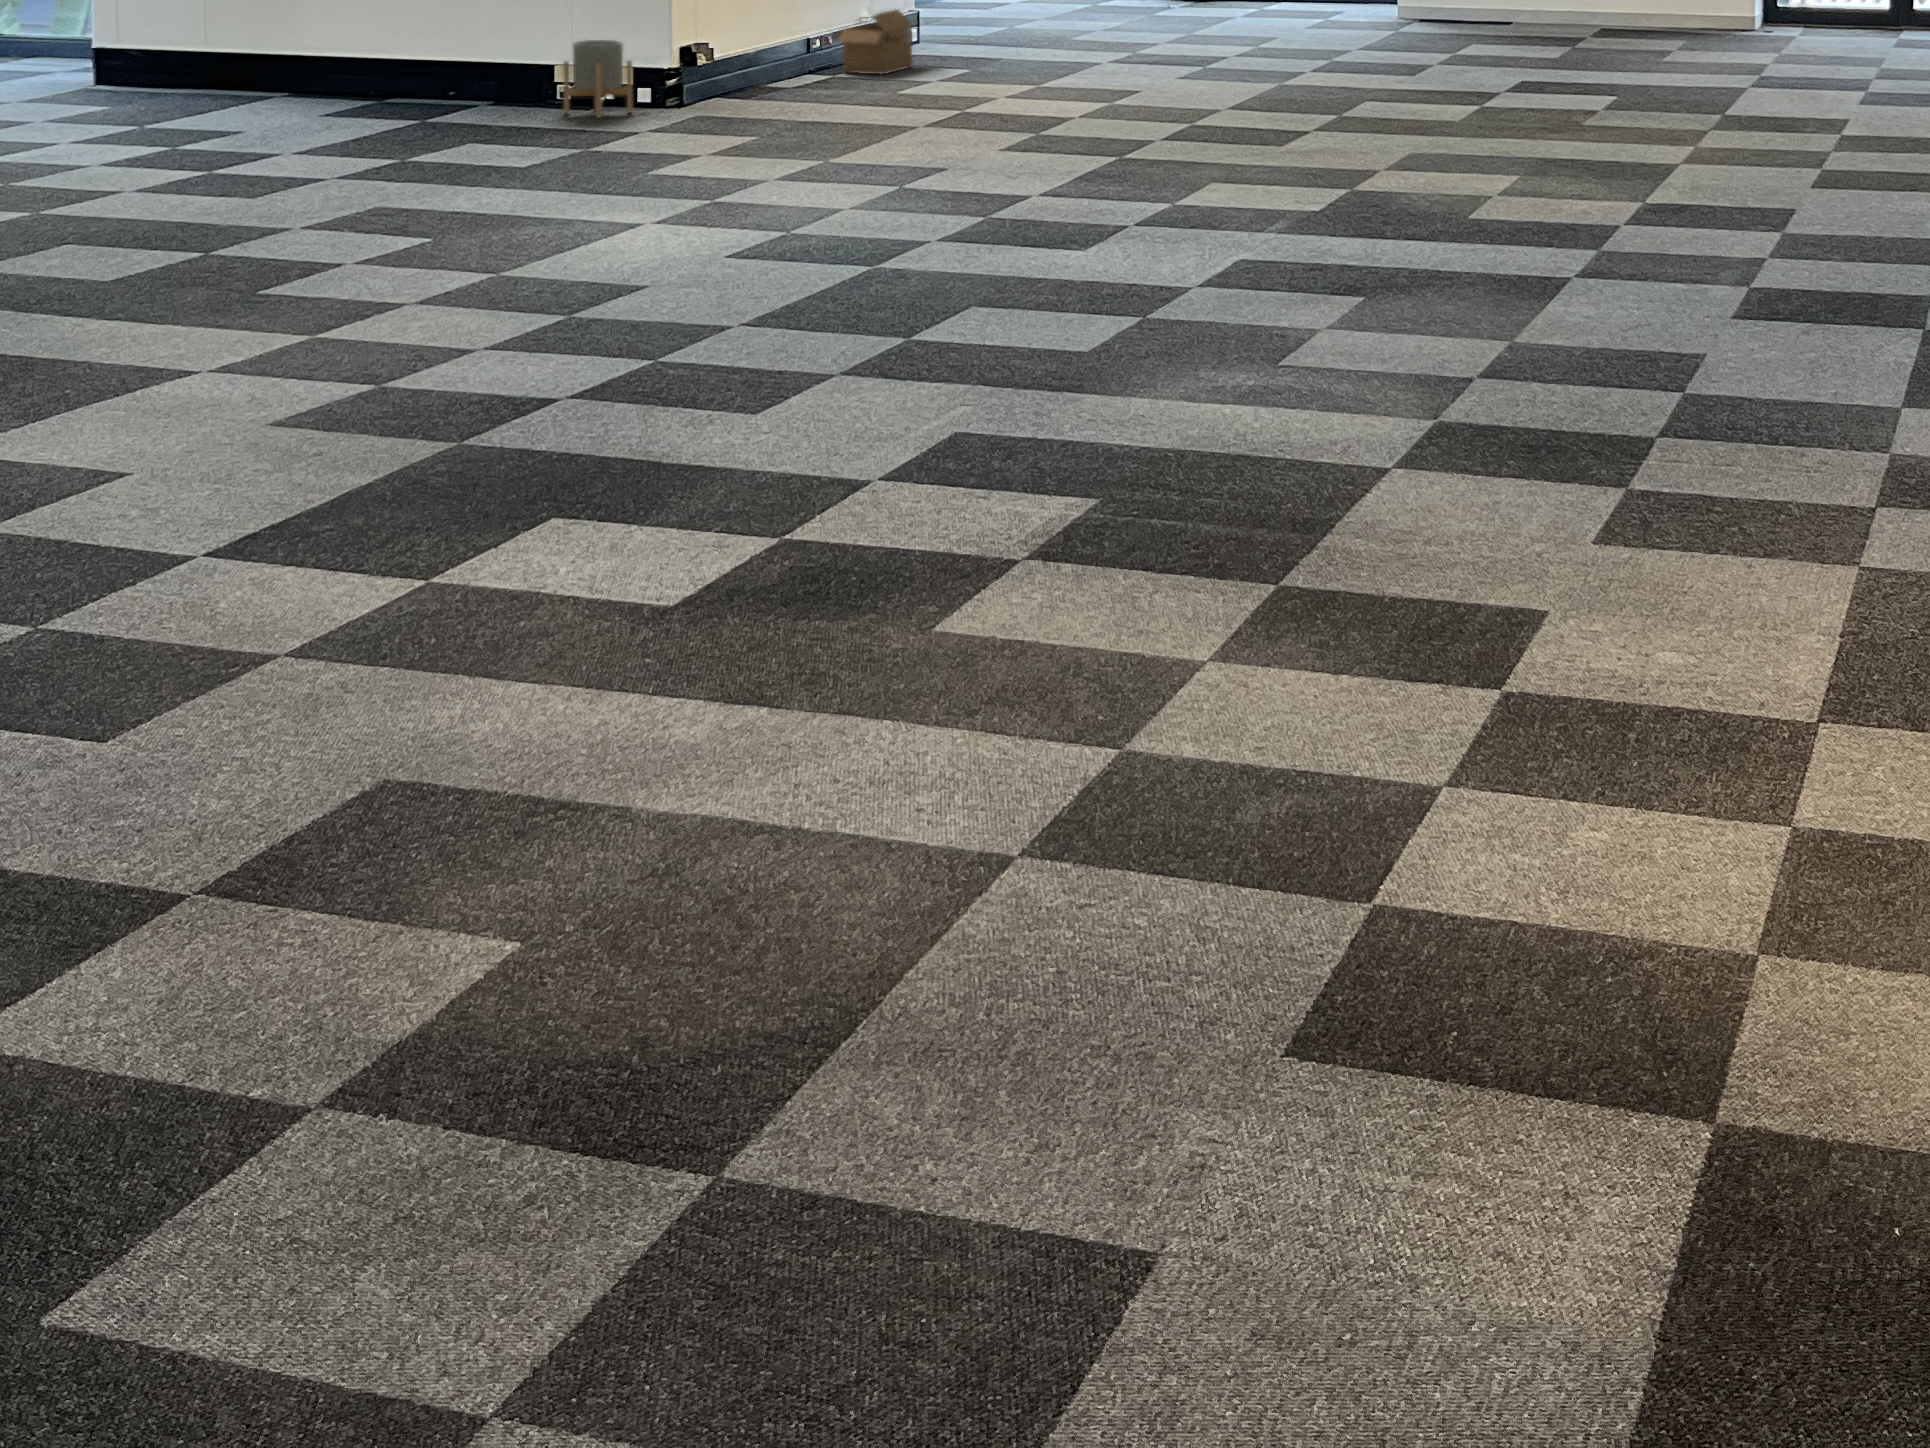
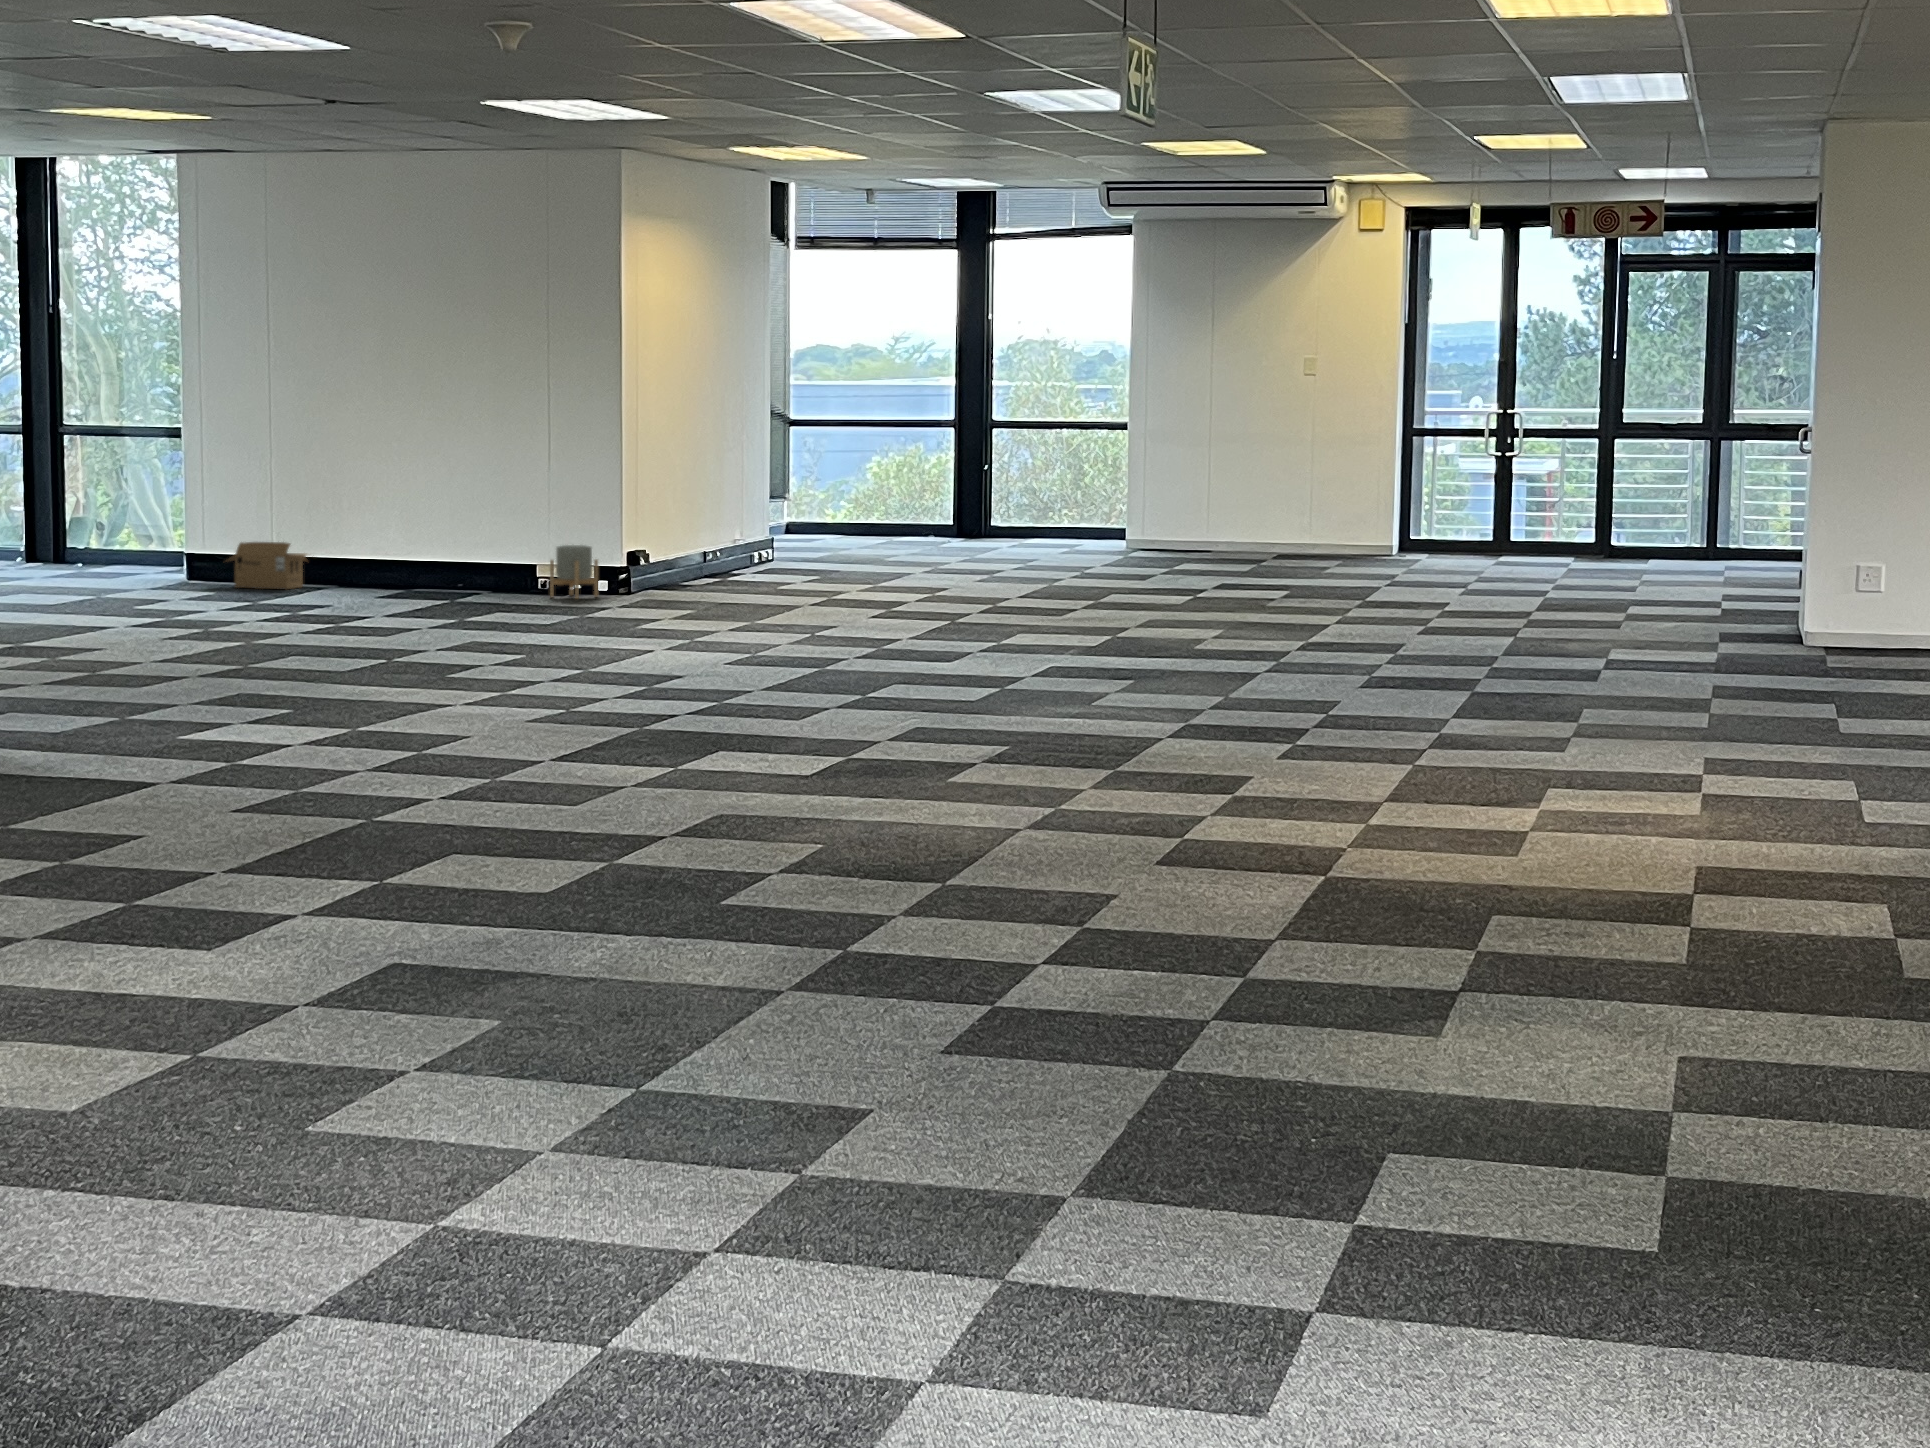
cardboard box: present [830,10,912,74] -> present [226,542,308,589]

